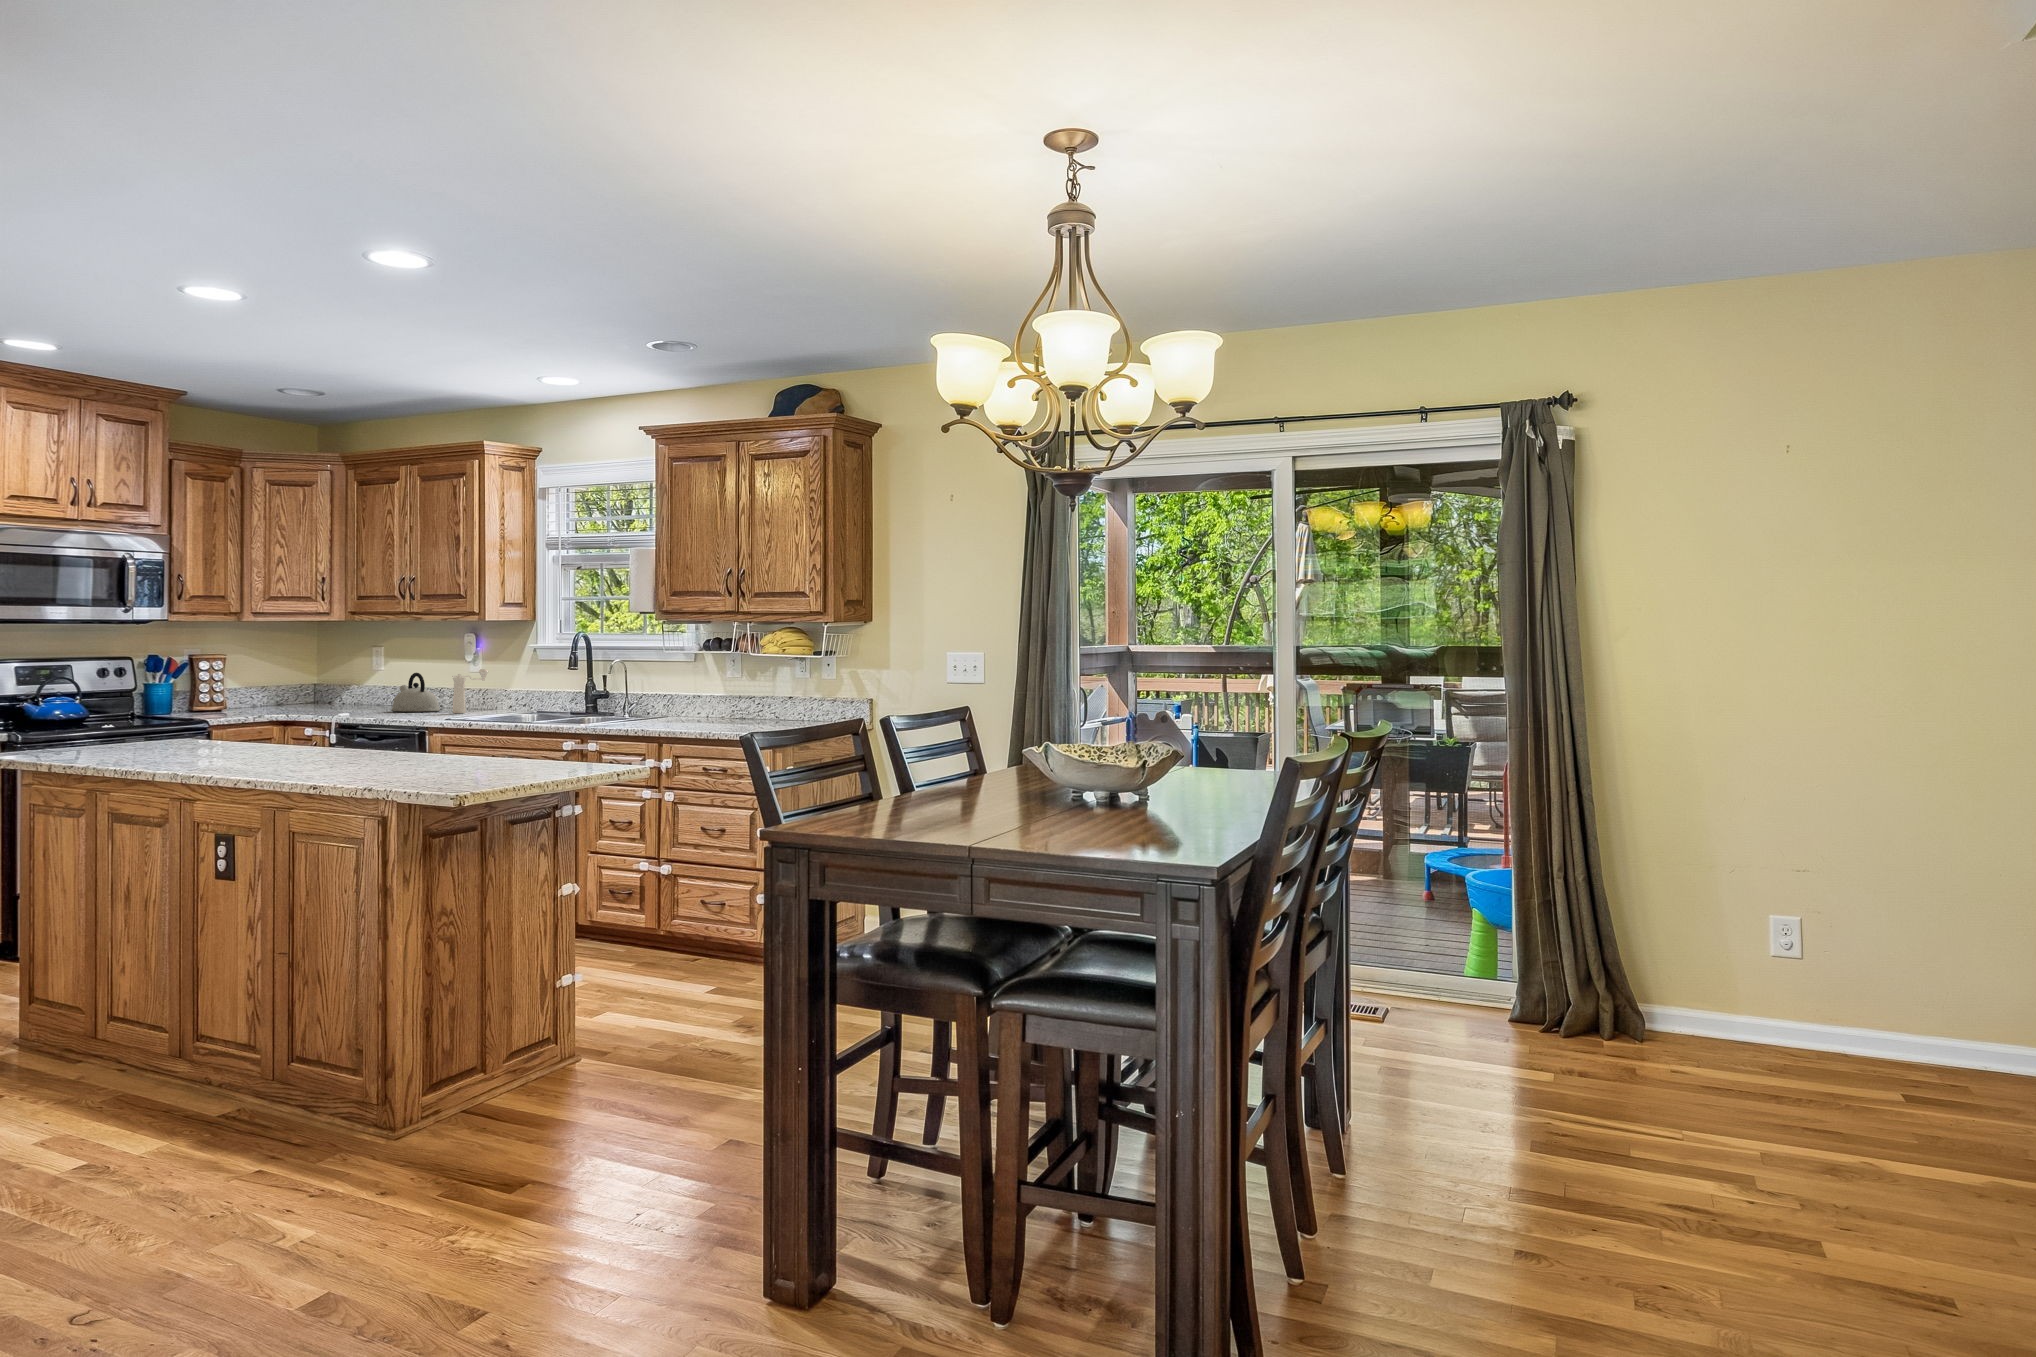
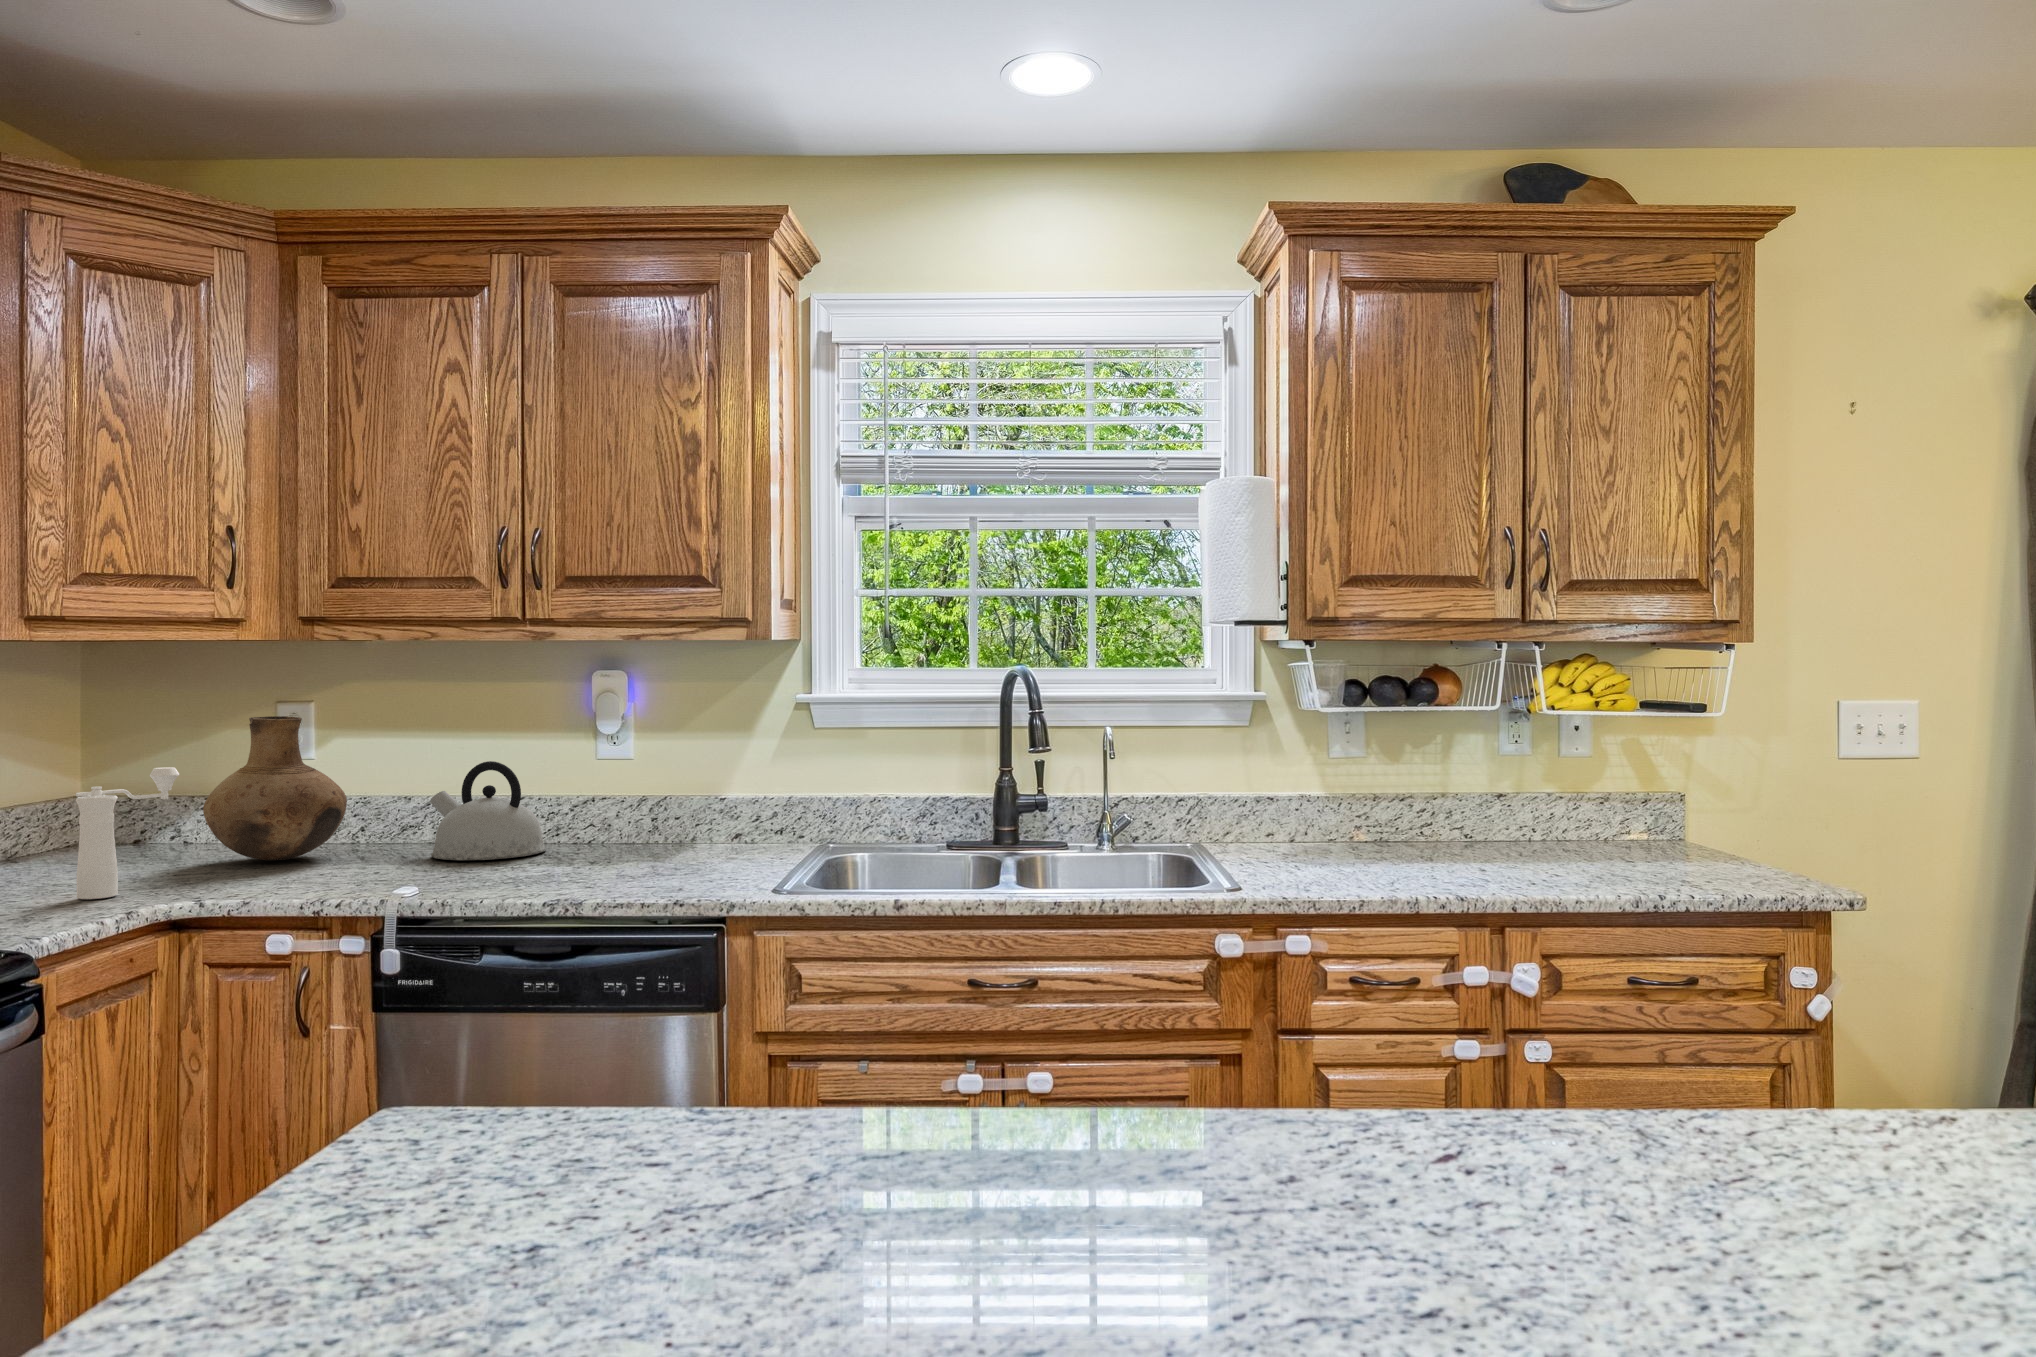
vase: none [319,652,376,710] -> present [203,716,347,861]
pepper mill: present [452,669,488,713] -> present [76,767,179,899]

